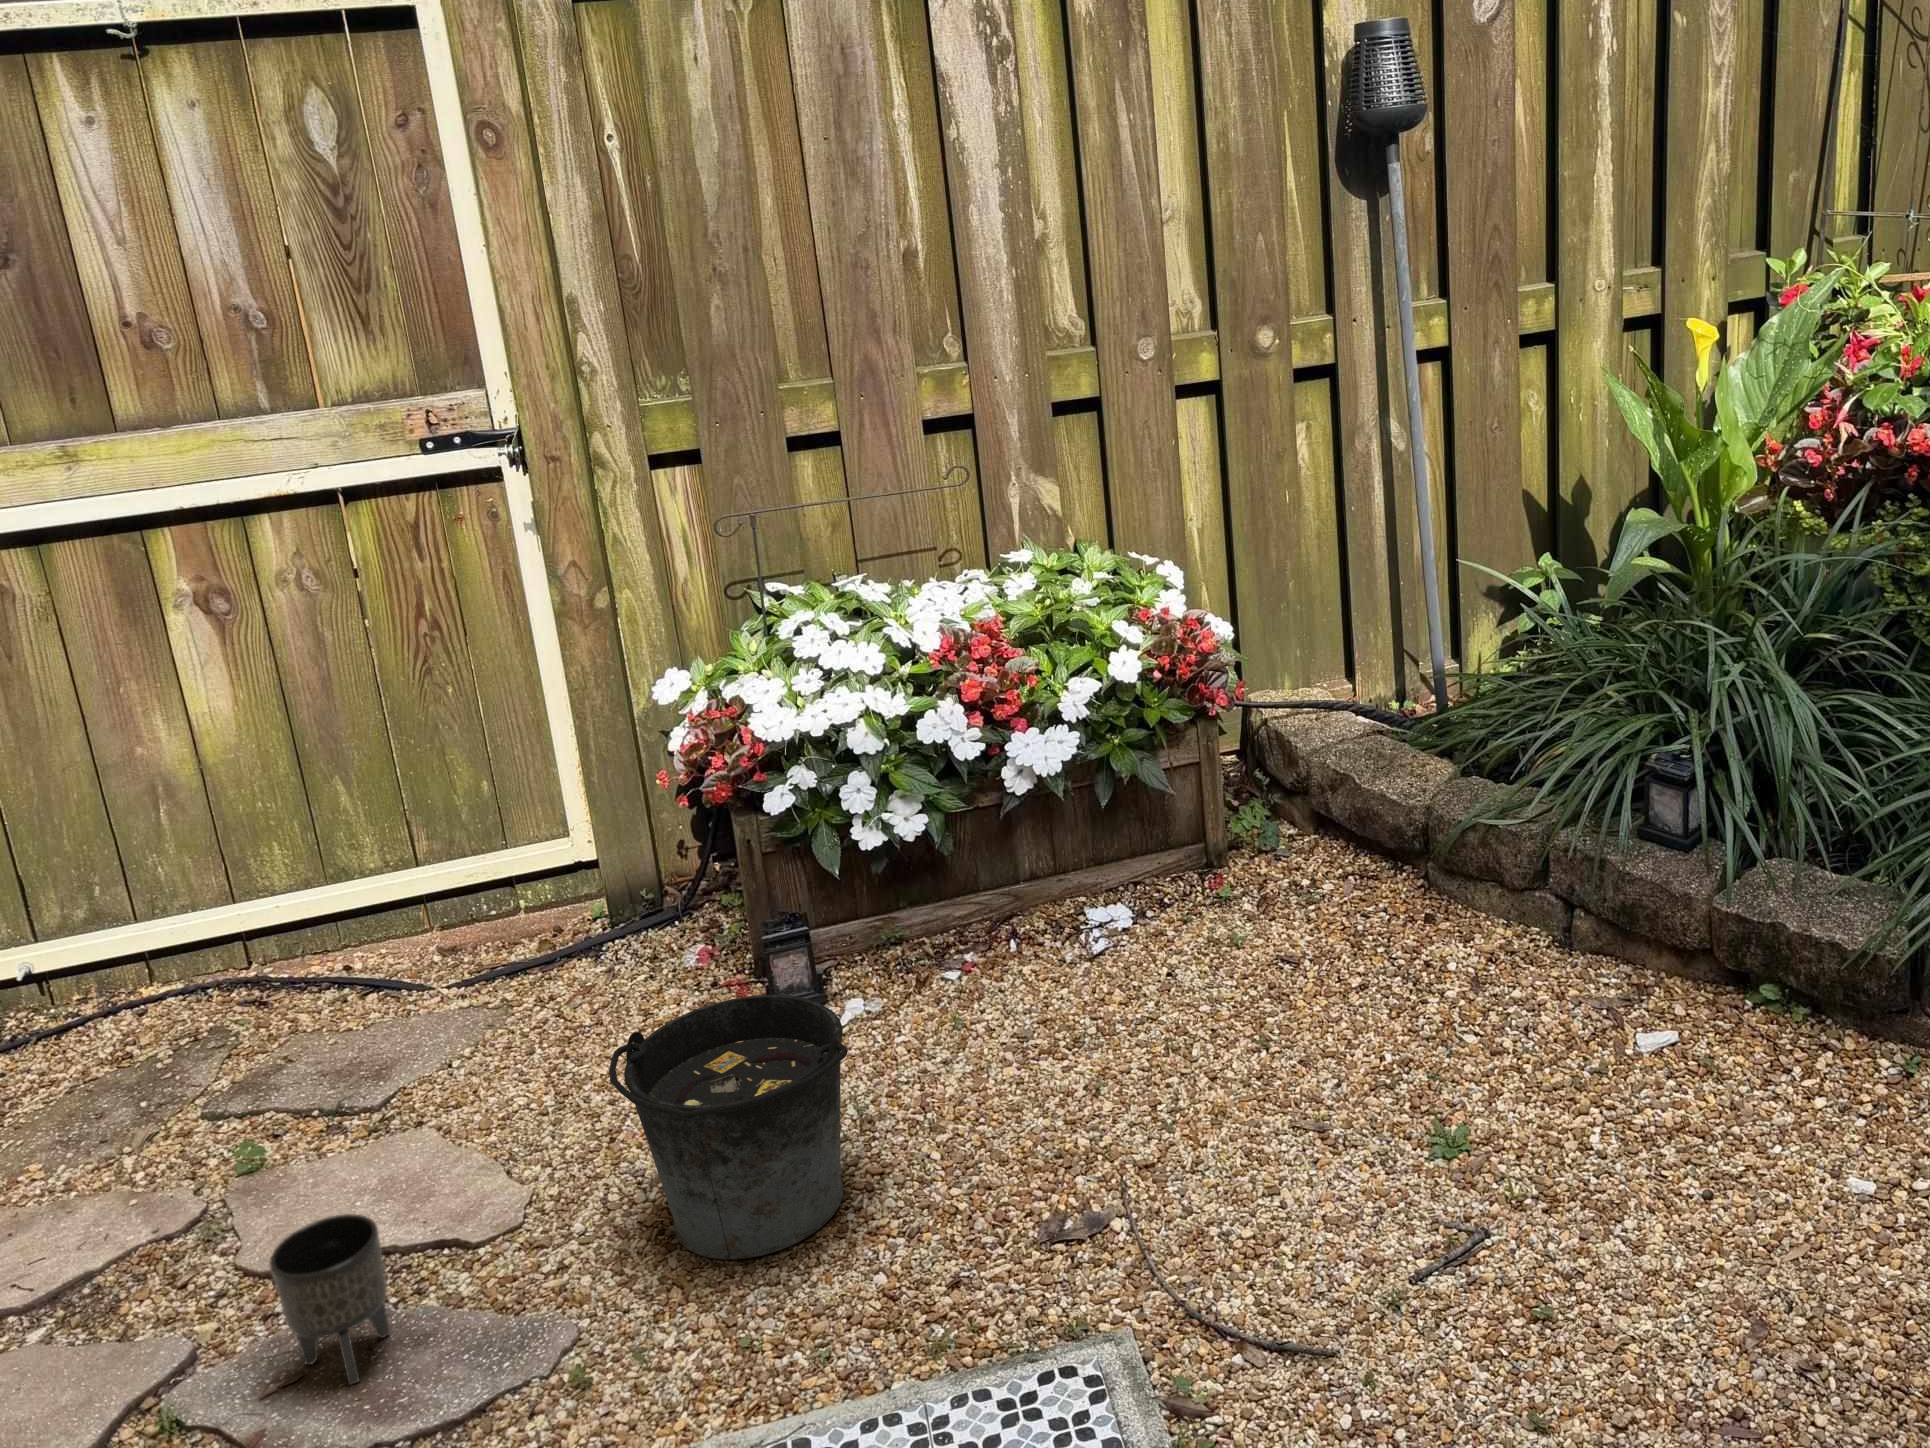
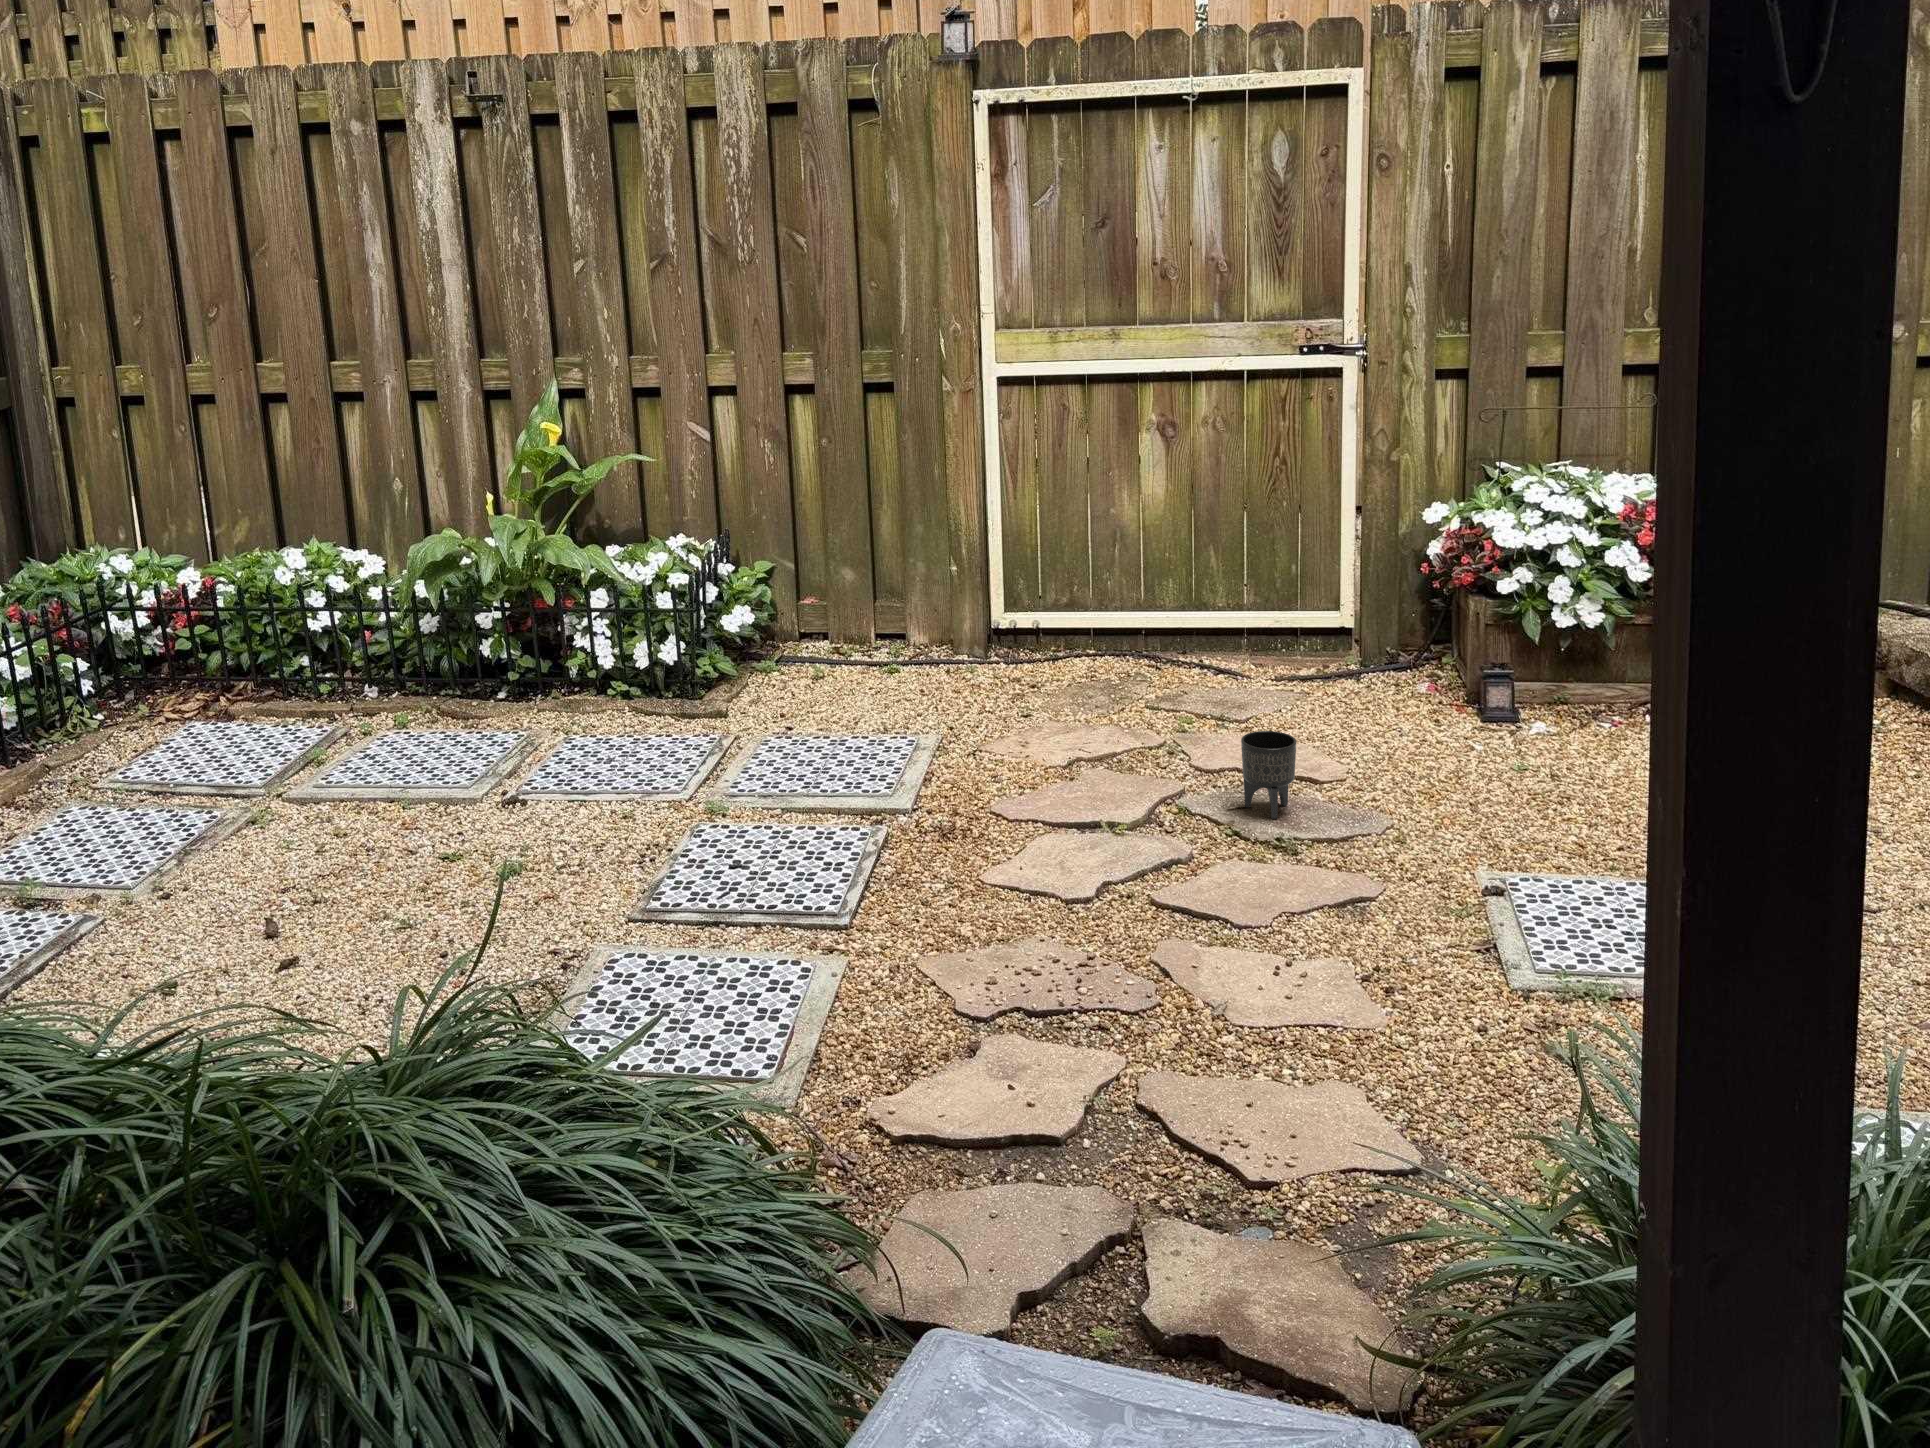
bucket: present [609,995,848,1259] -> none [1422,677,1573,819]

